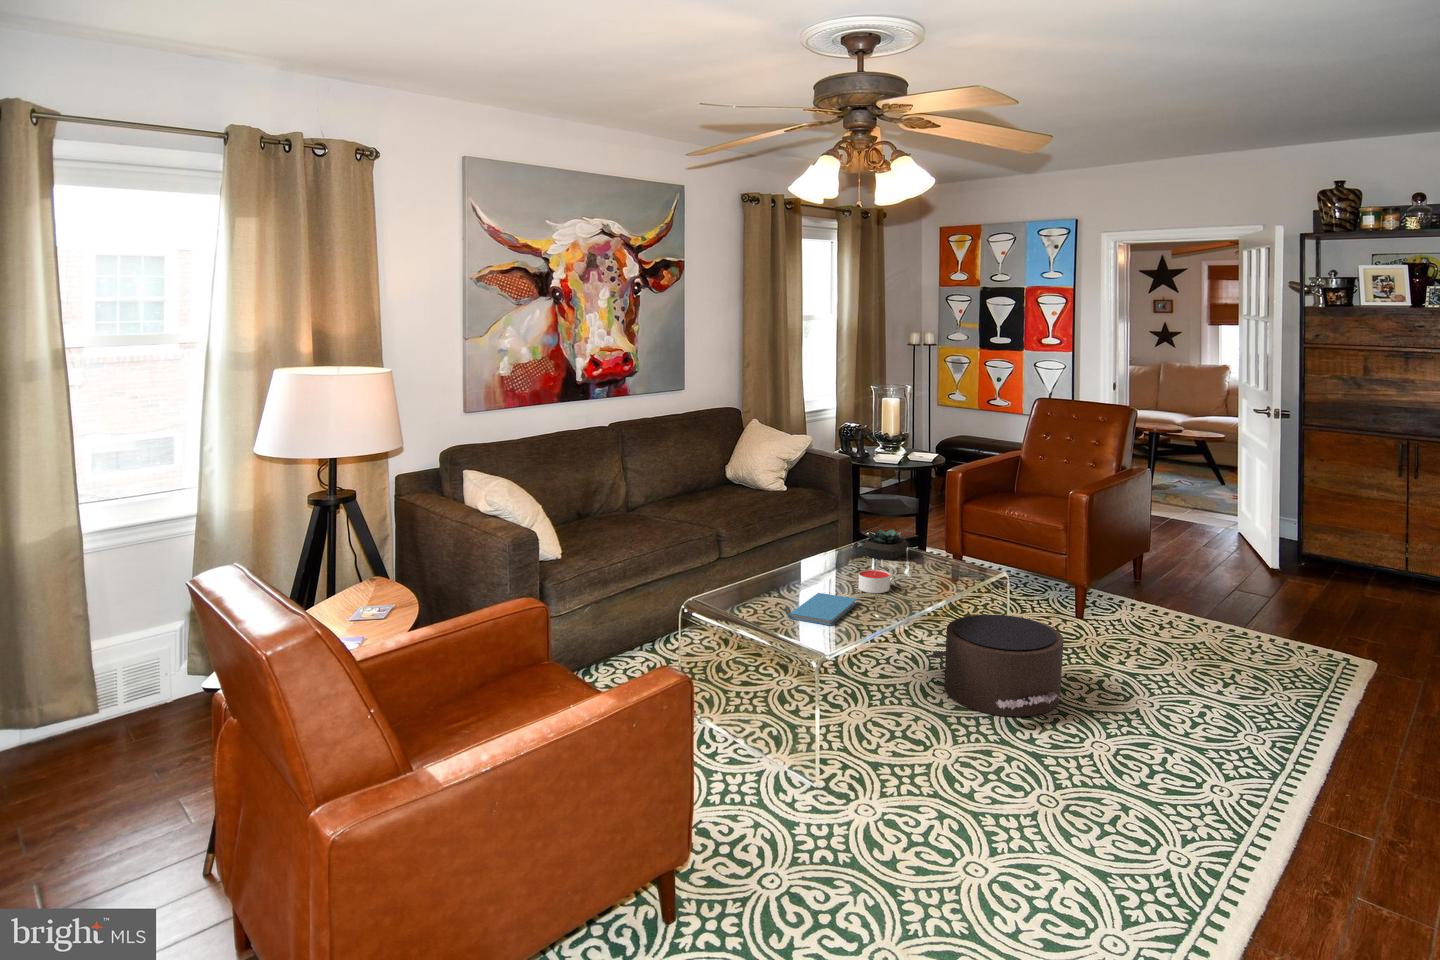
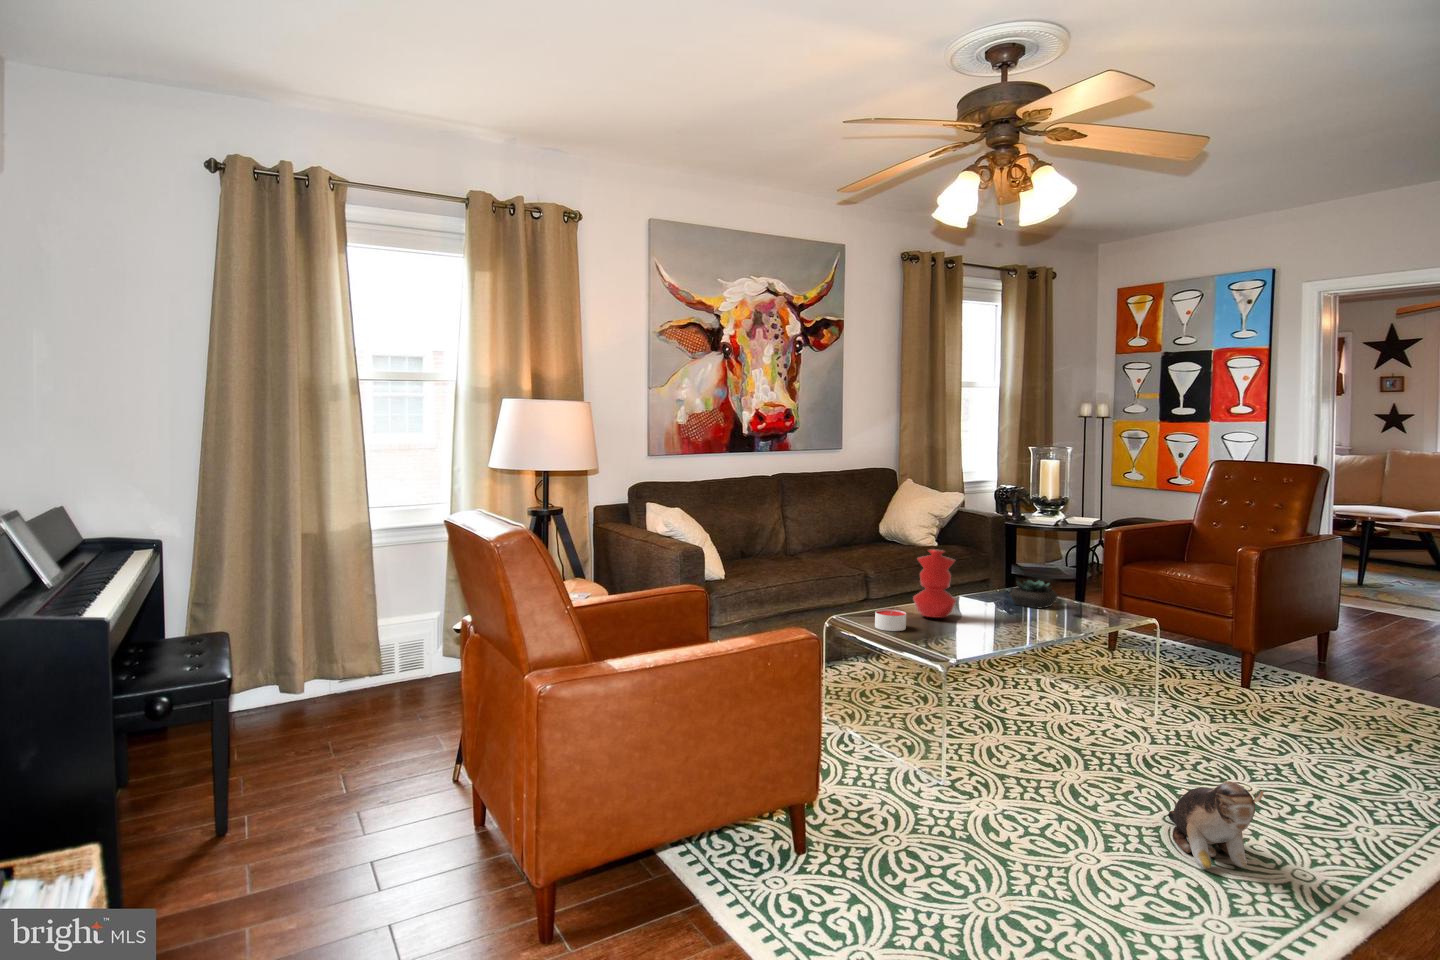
vase: none [769,514,813,586] -> present [913,549,956,618]
candle: present [859,569,890,593] -> present [875,609,906,631]
book: present [788,593,857,625] -> none [926,623,996,647]
pouf: present [929,614,1064,716] -> none [1070,660,1209,755]
plush toy: none [1041,780,1148,867] -> present [1168,781,1264,869]

